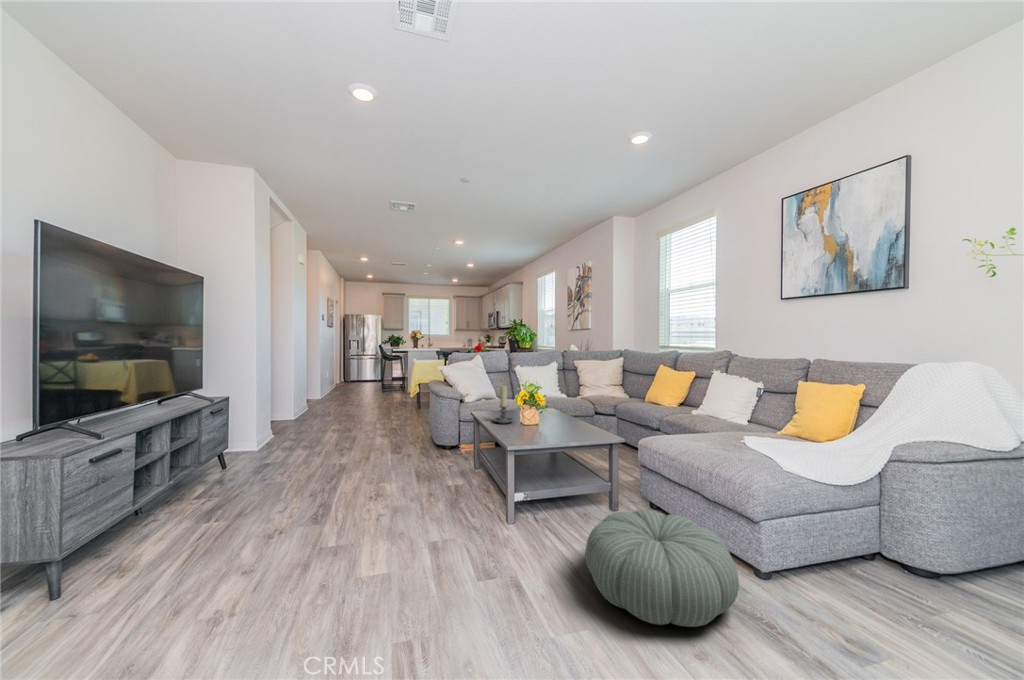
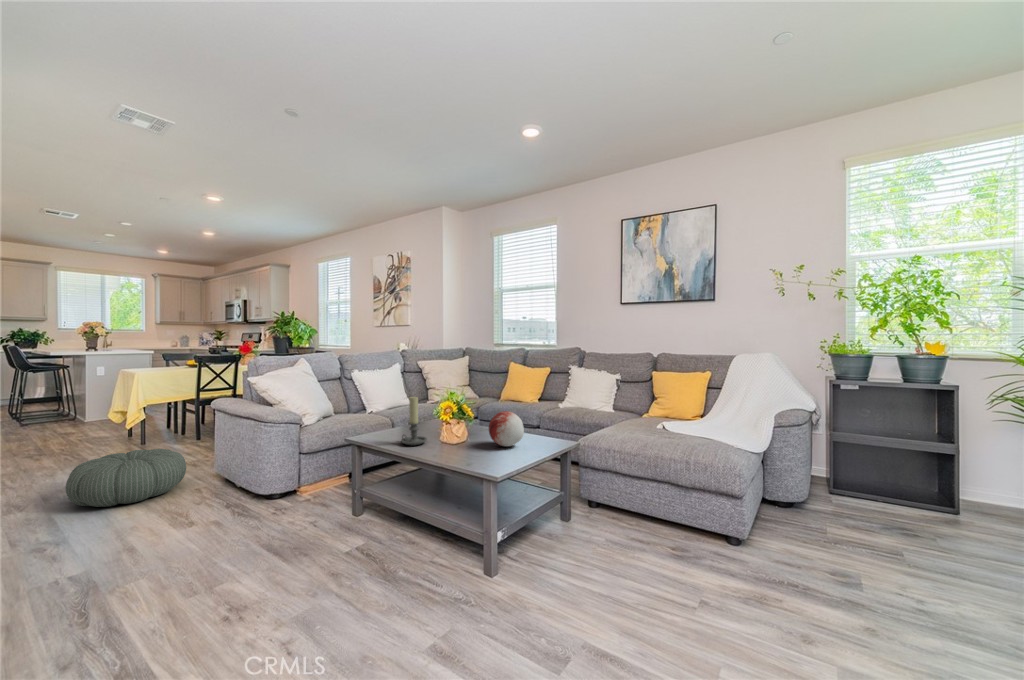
decorative orb: none [548,404,579,435] -> present [489,411,524,446]
pouf: present [585,509,739,627] -> present [66,449,186,507]

